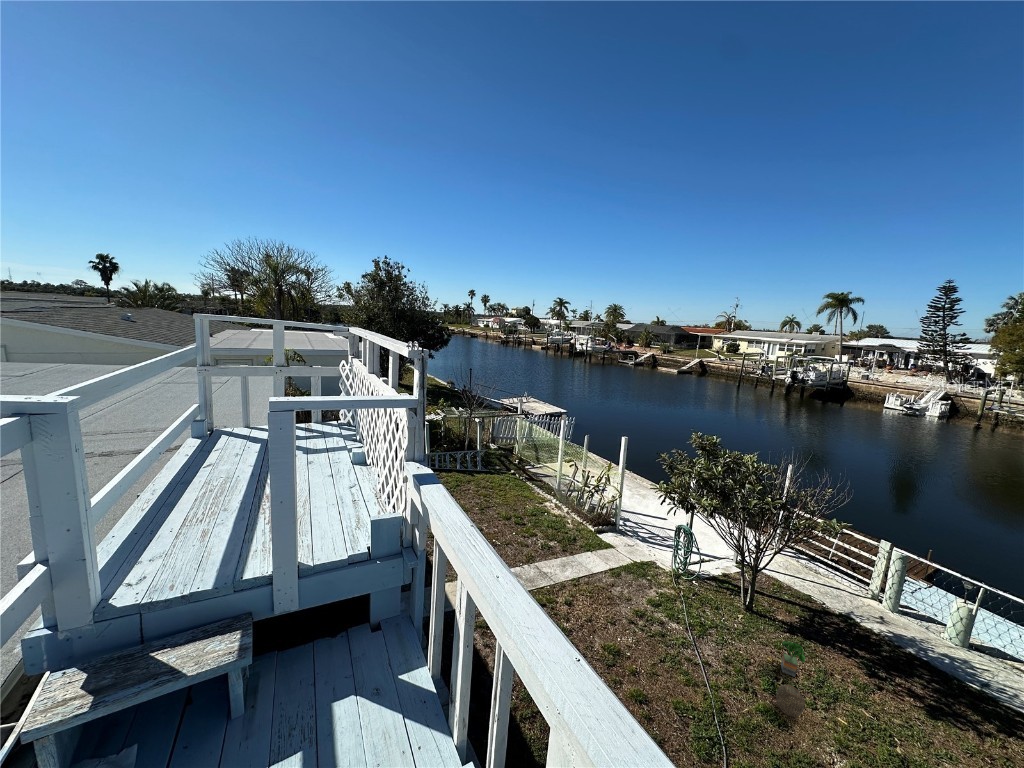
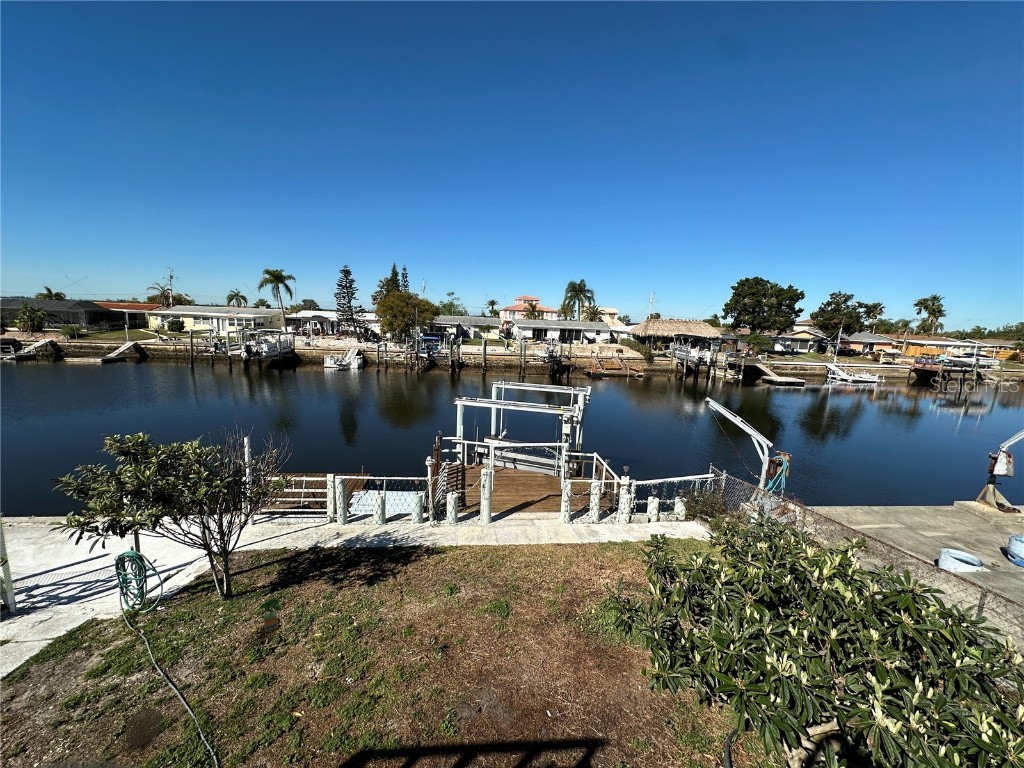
woven basket: present [776,685,805,716] -> present [125,708,161,746]

